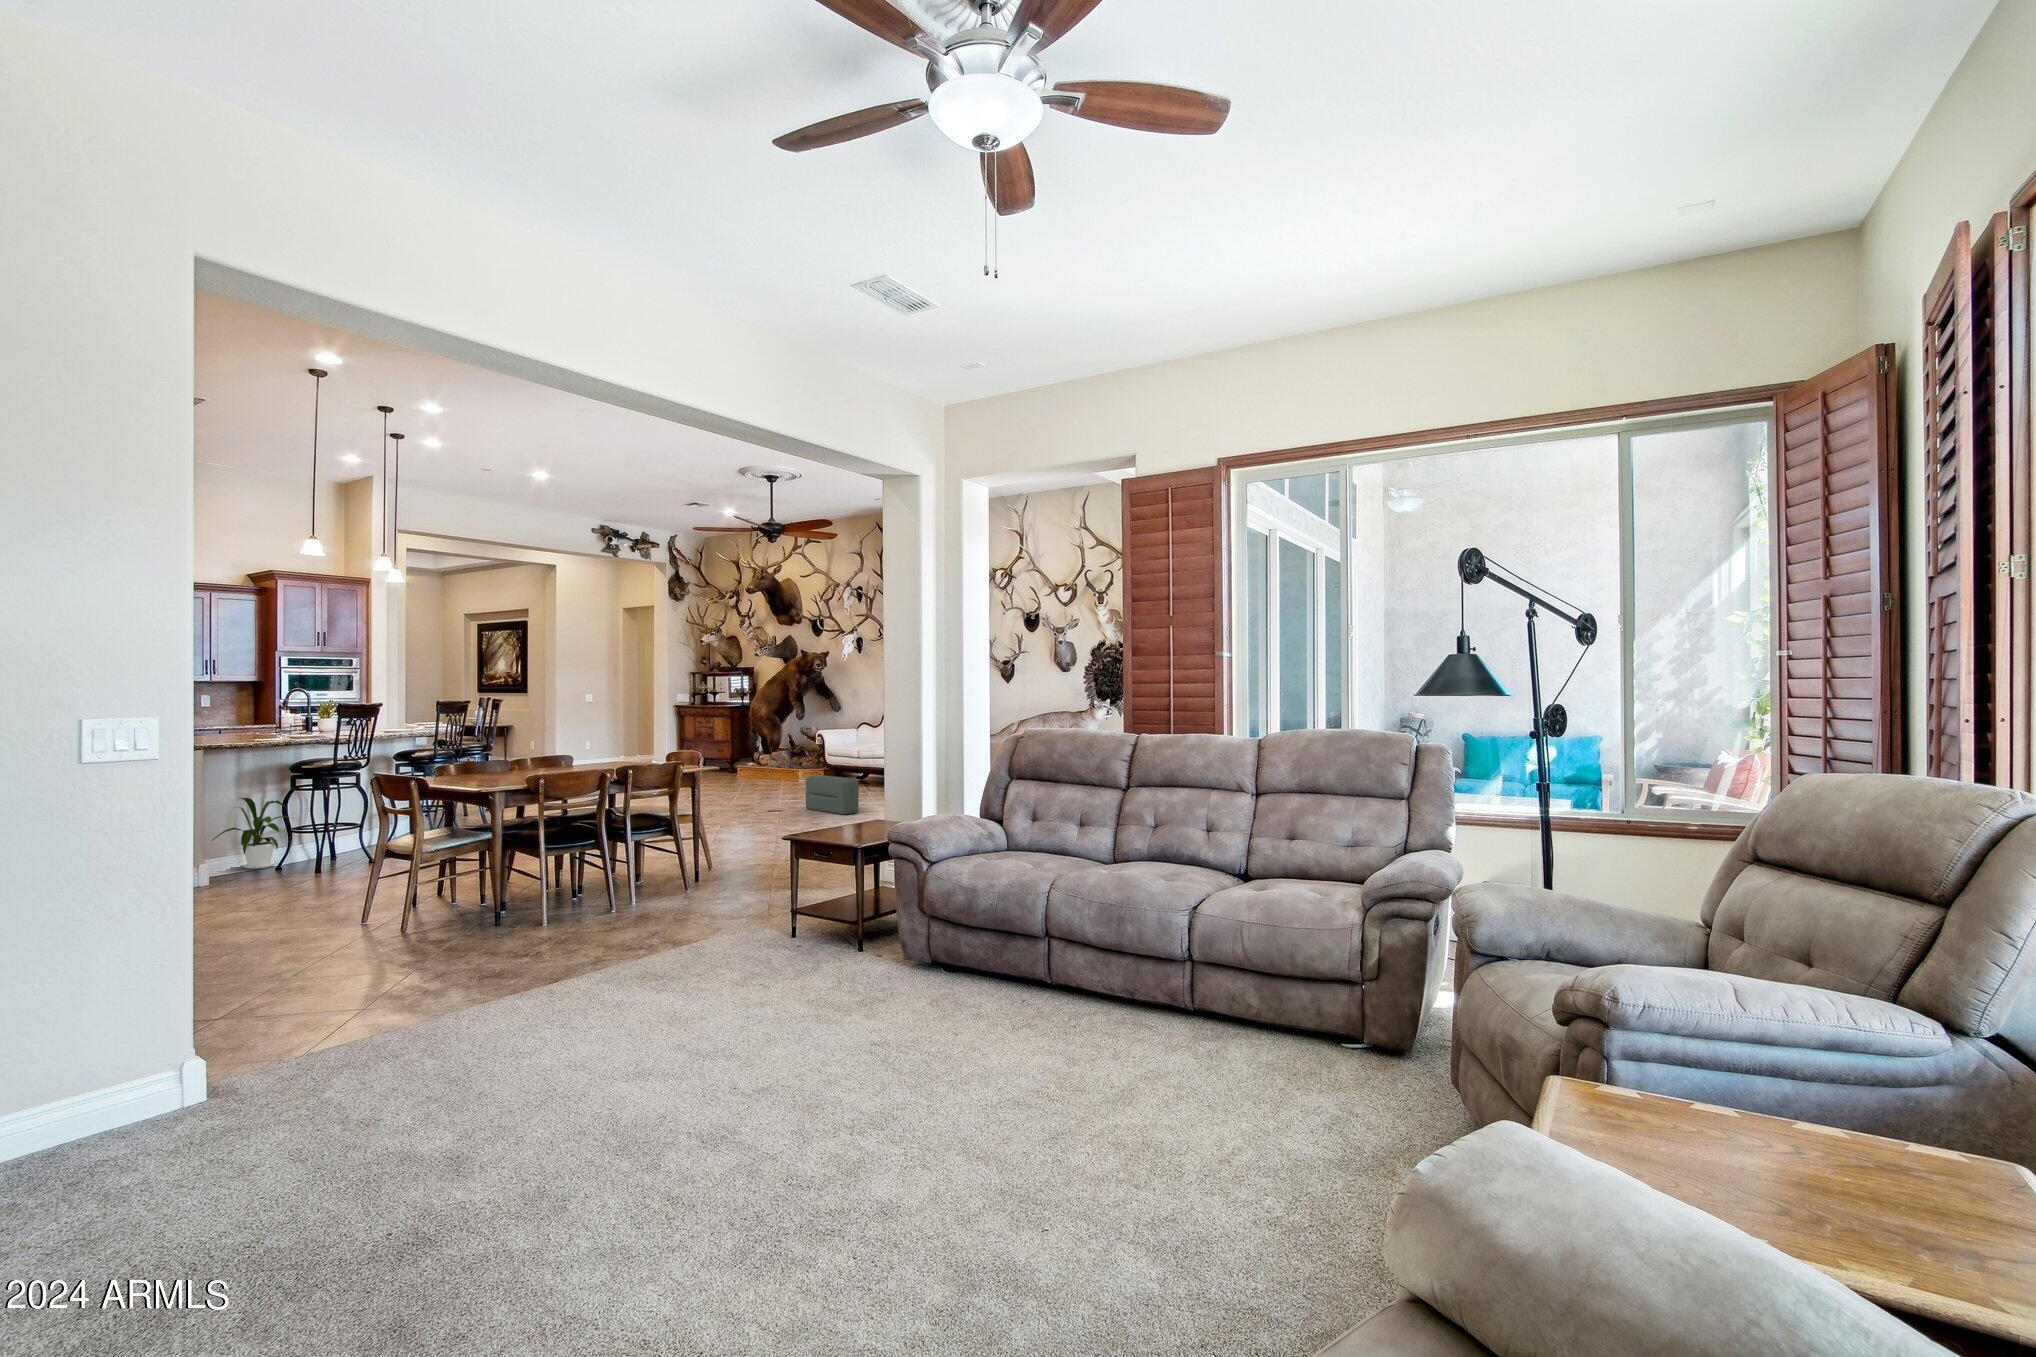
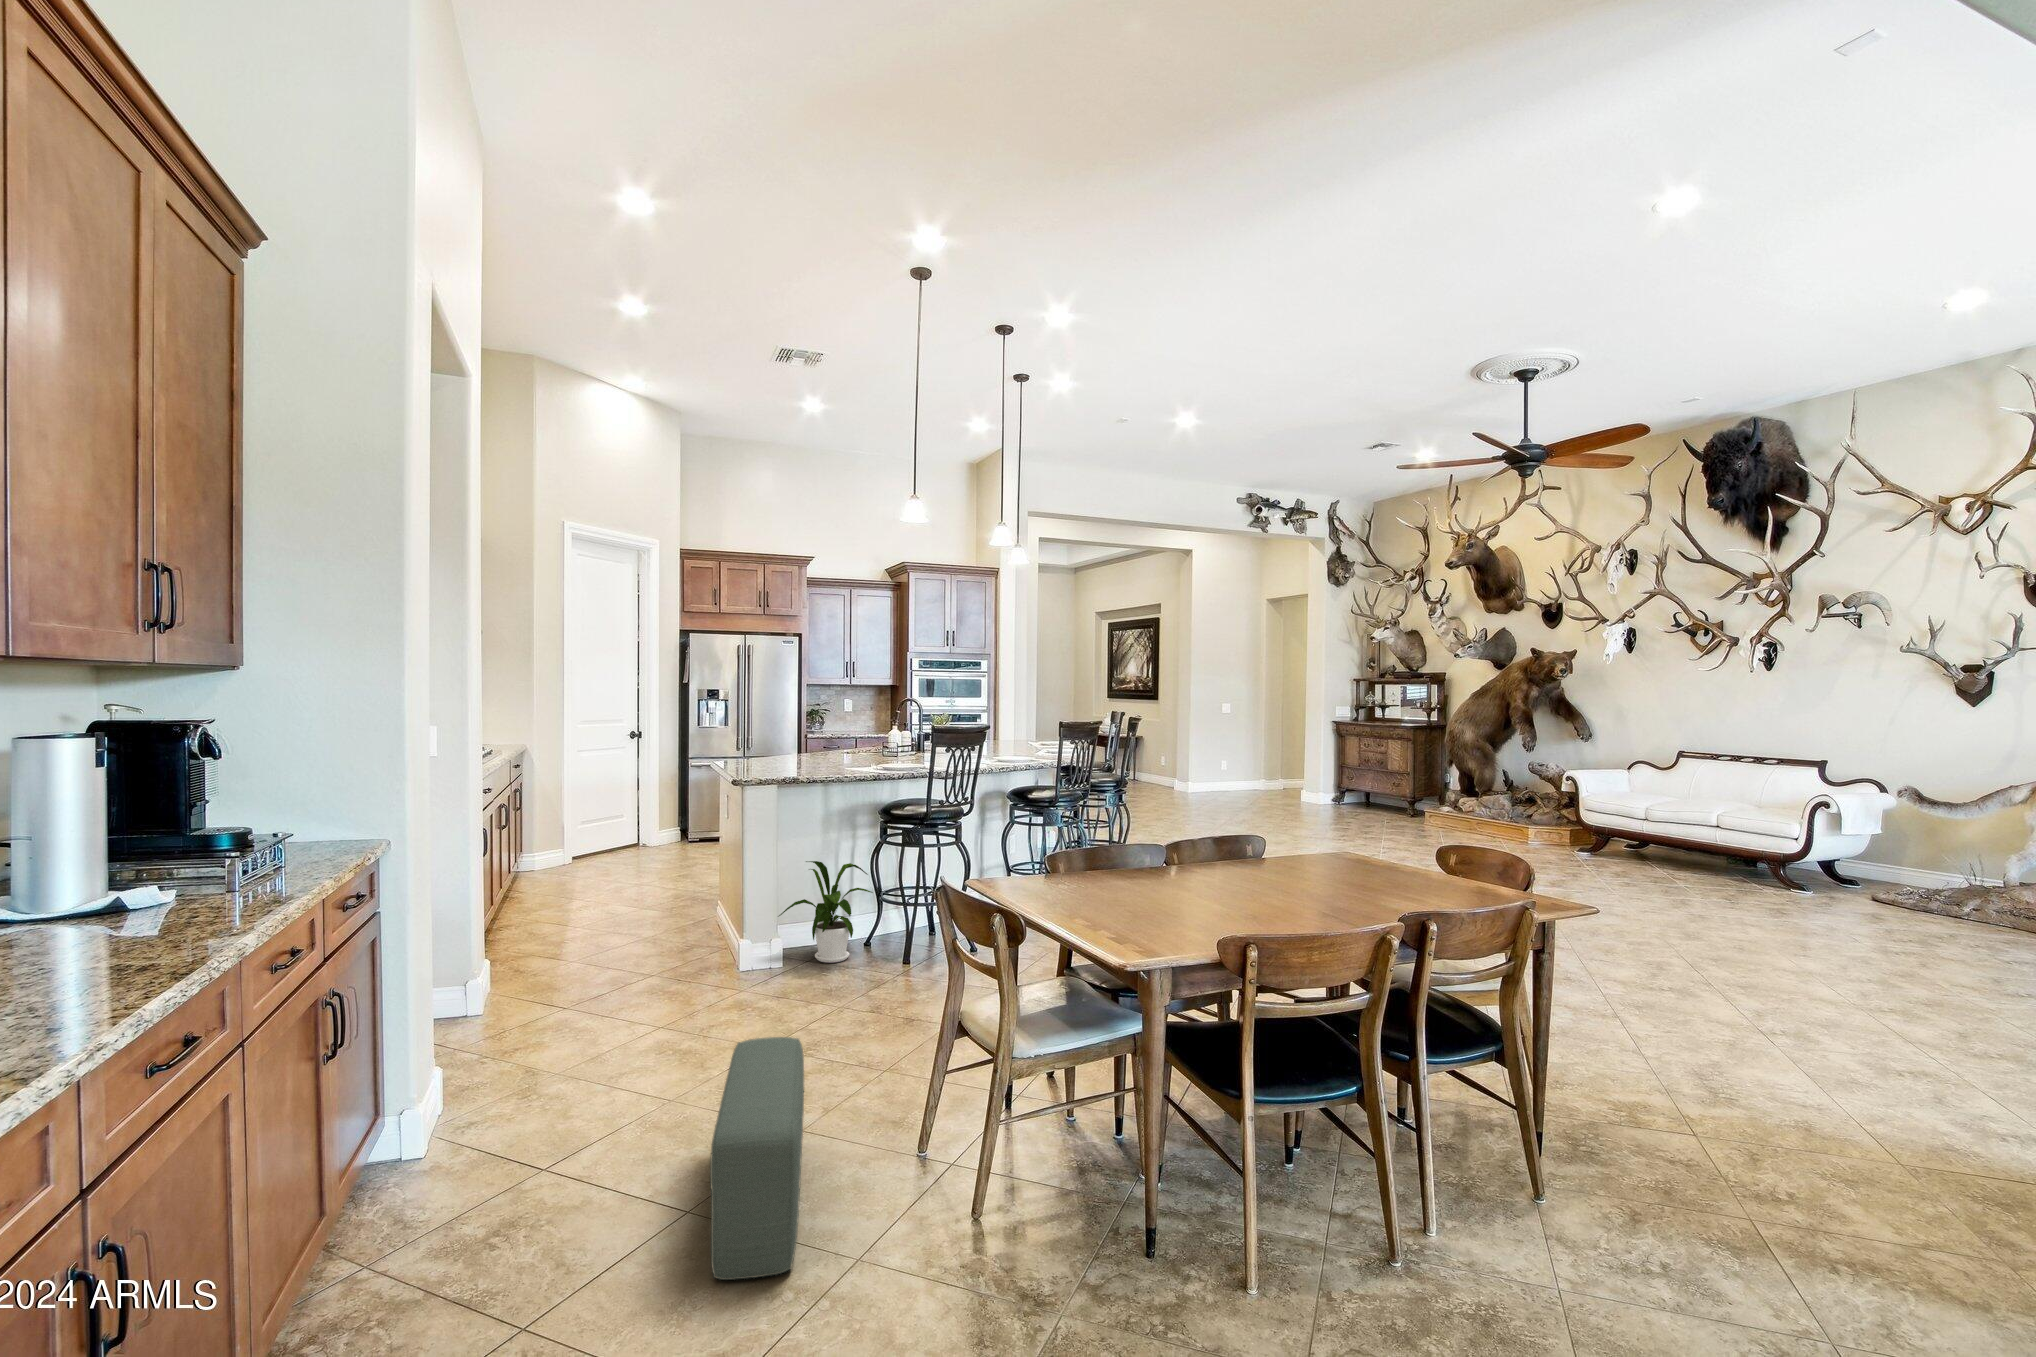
pouf: present [806,775,859,814] -> present [710,1037,804,1280]

